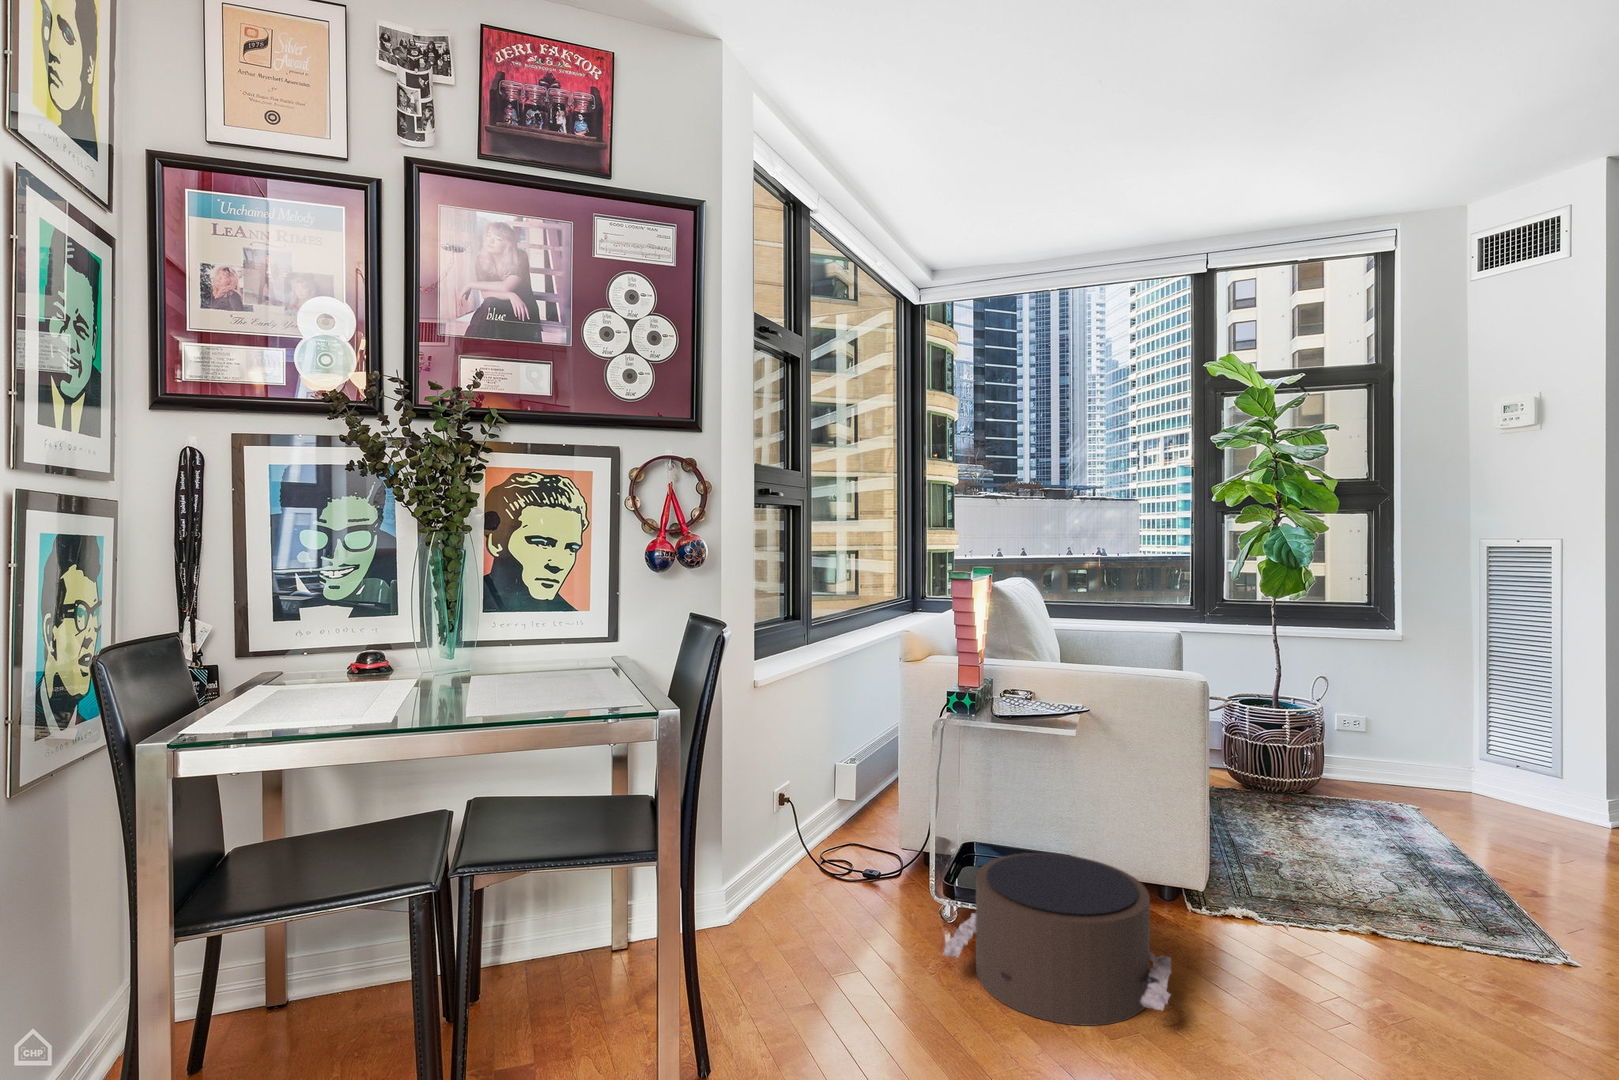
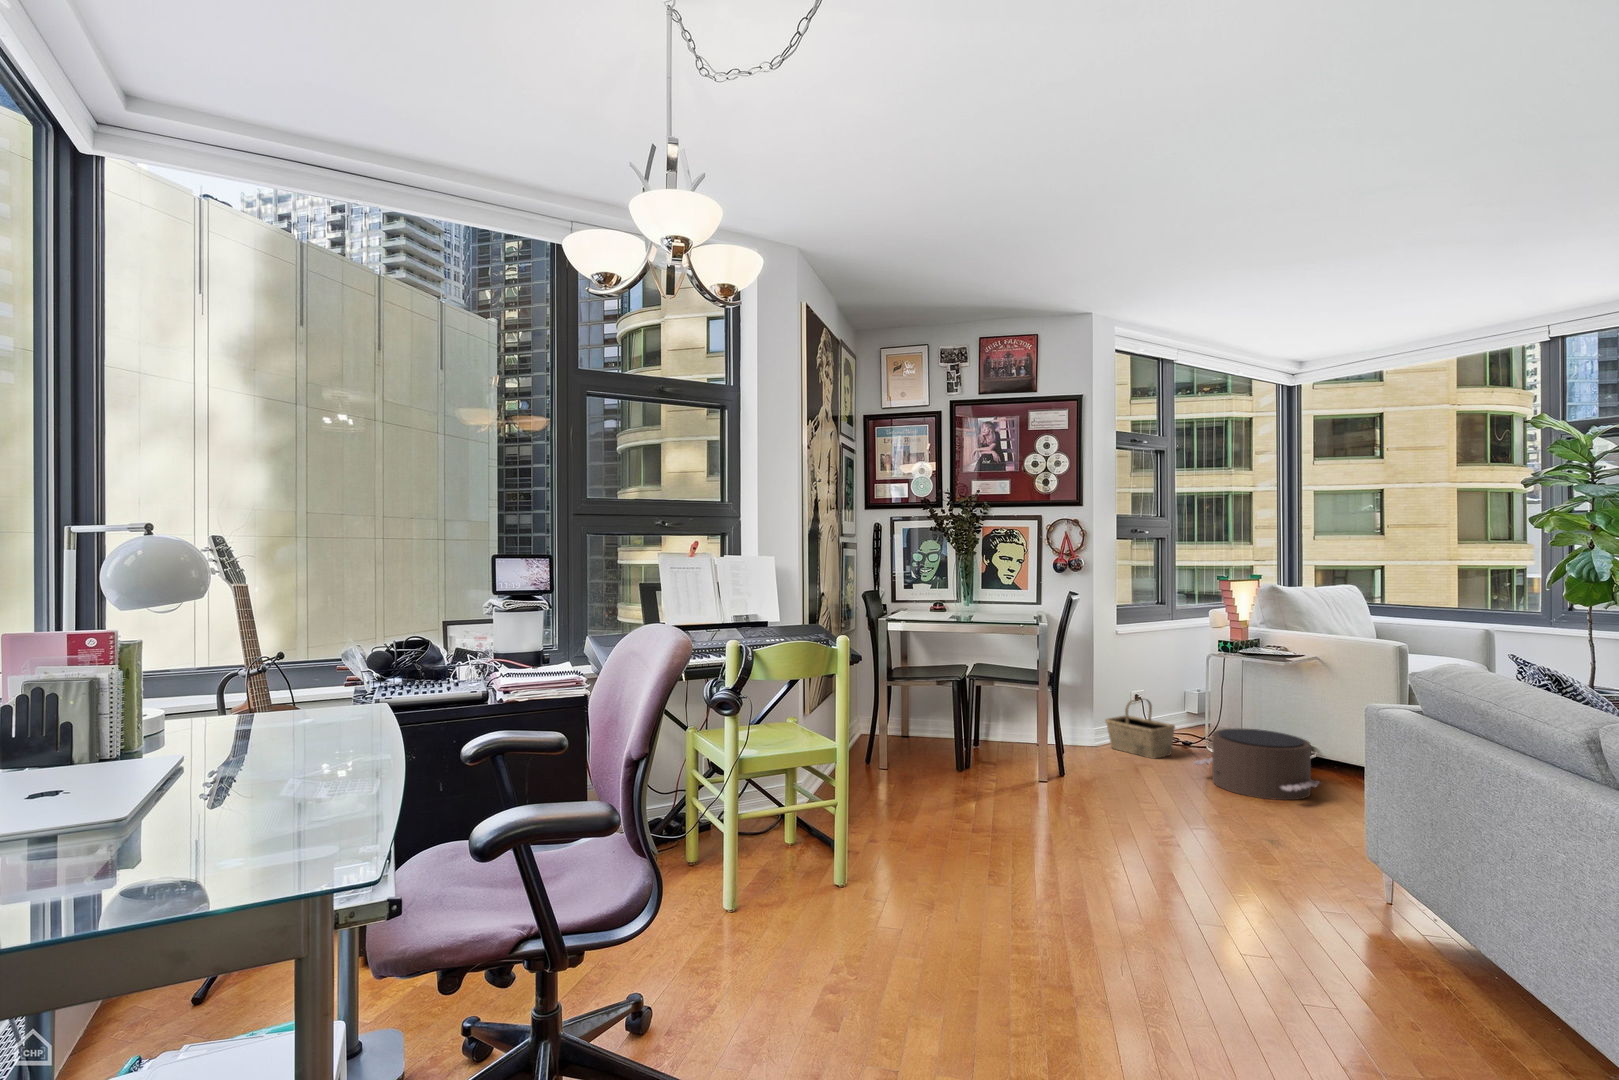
basket: none [743,806,867,931] -> present [1105,698,1175,759]

